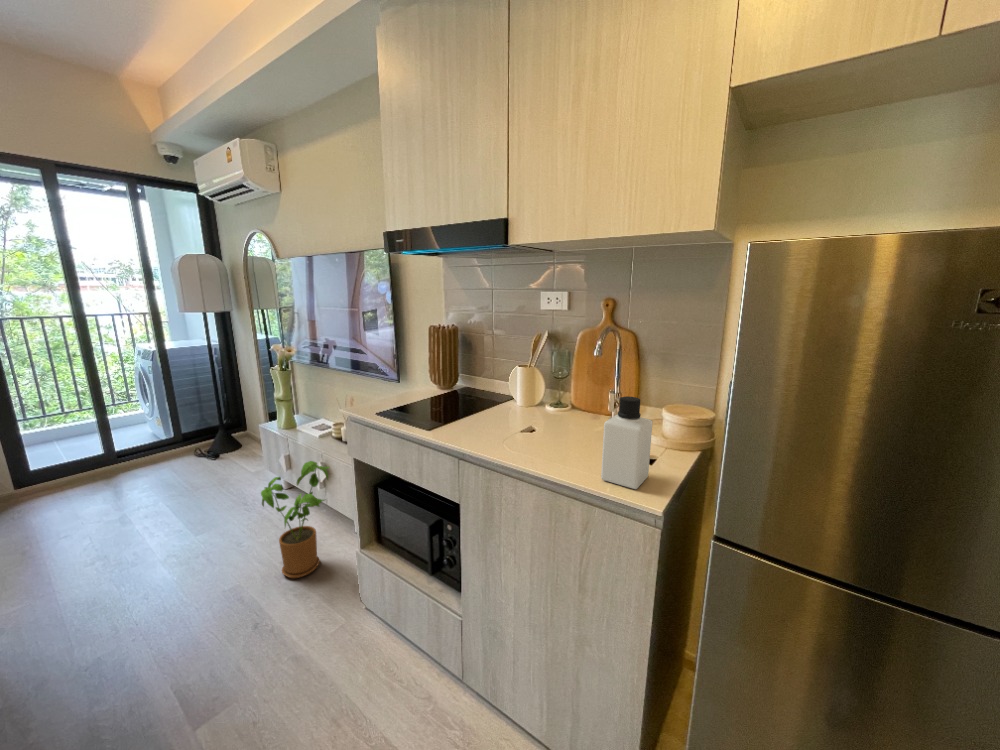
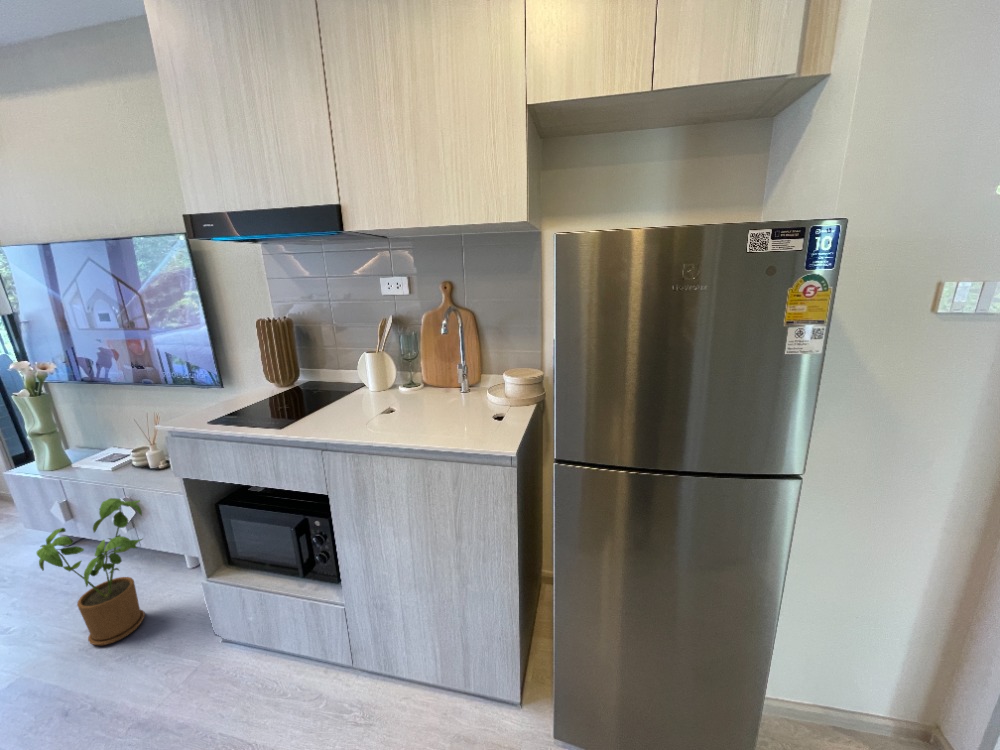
bottle: present [601,396,652,489] -> none [459,365,499,441]

